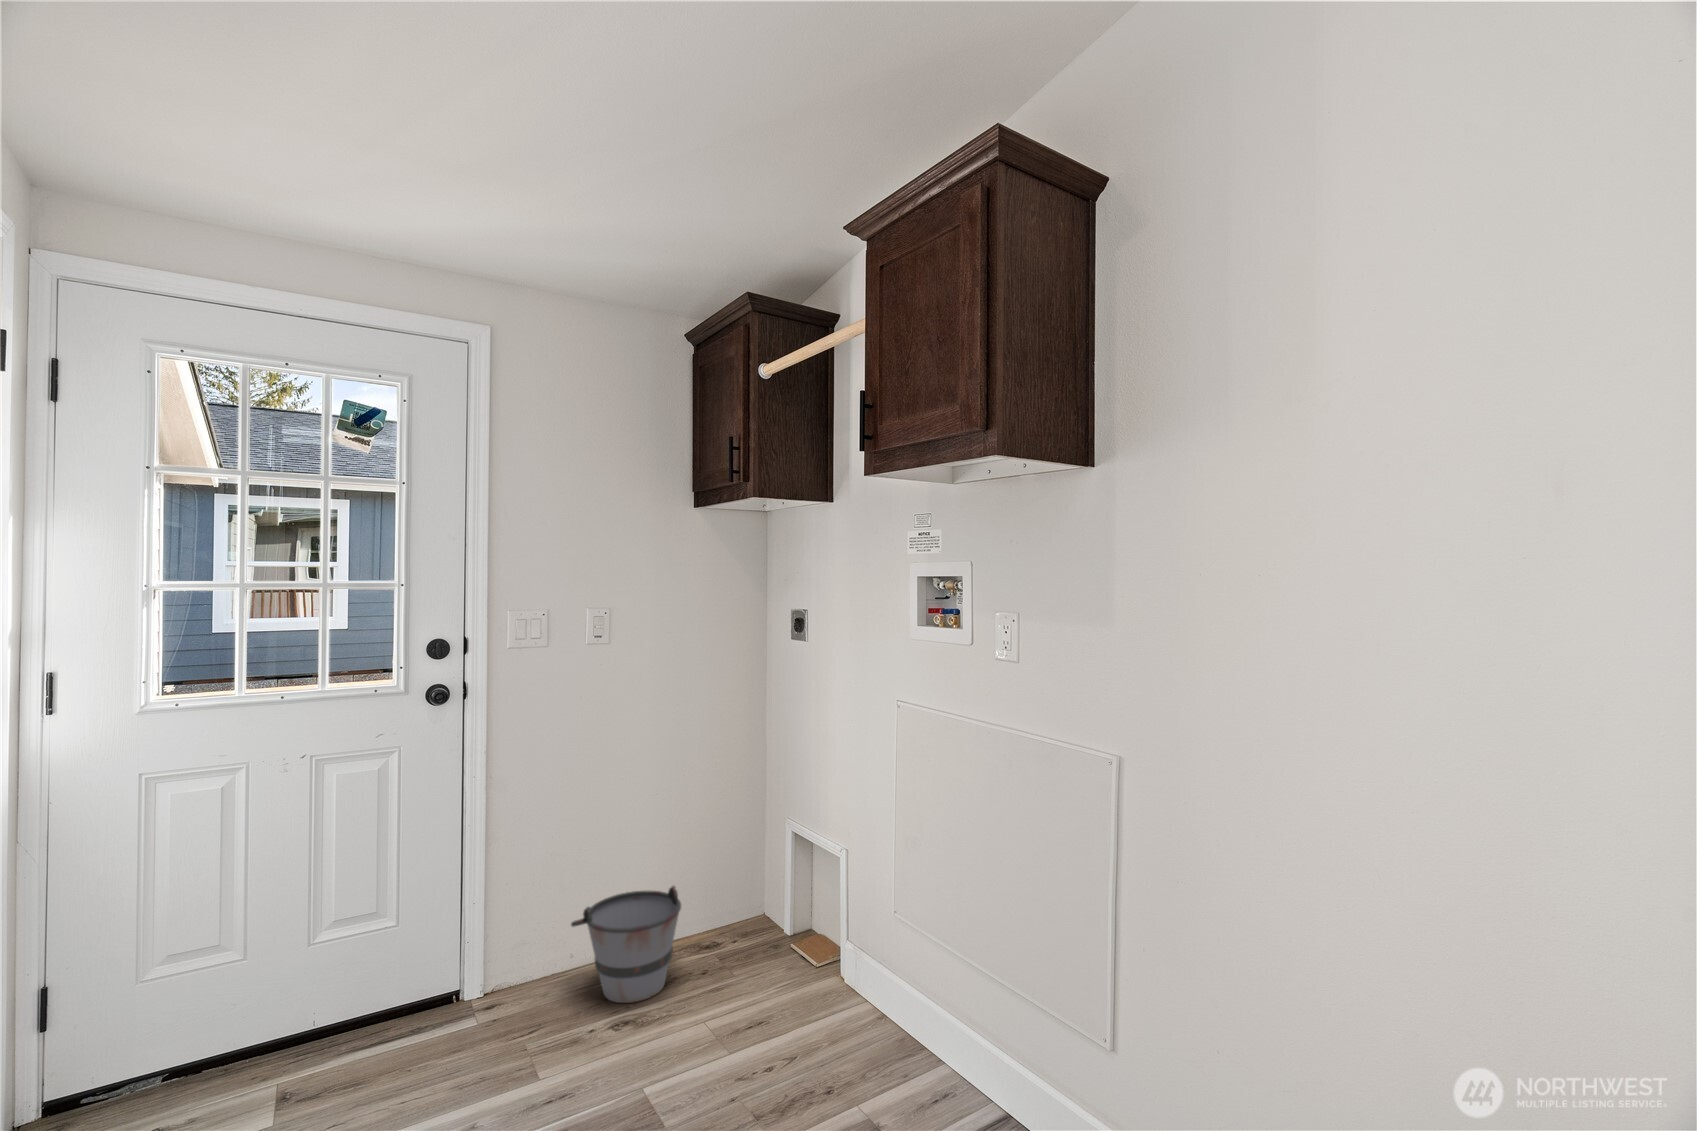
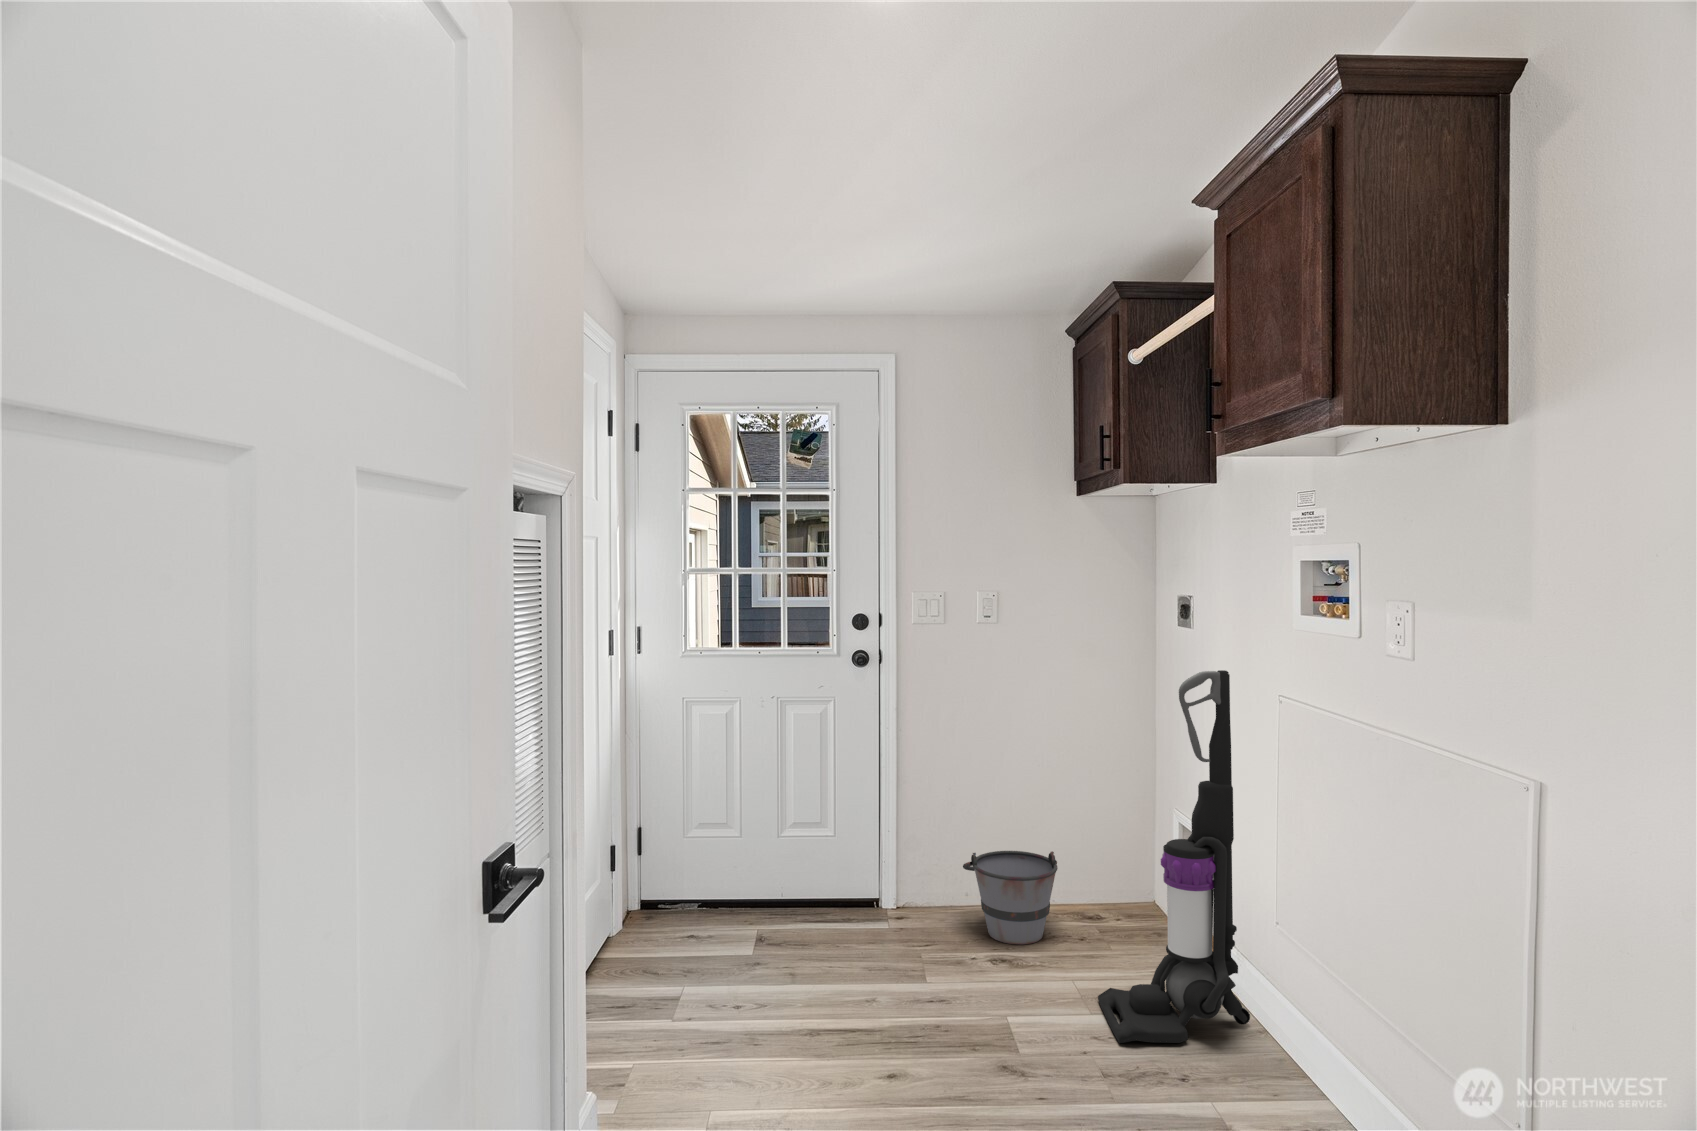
vacuum cleaner: none [747,681,892,1098] -> present [1098,670,1250,1043]

